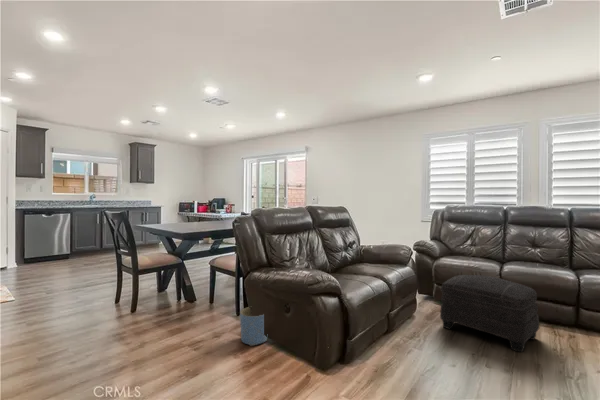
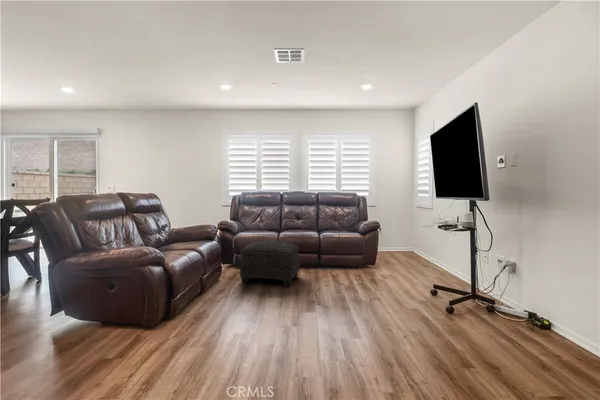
planter: present [240,307,267,346] -> none [31,299,72,342]

